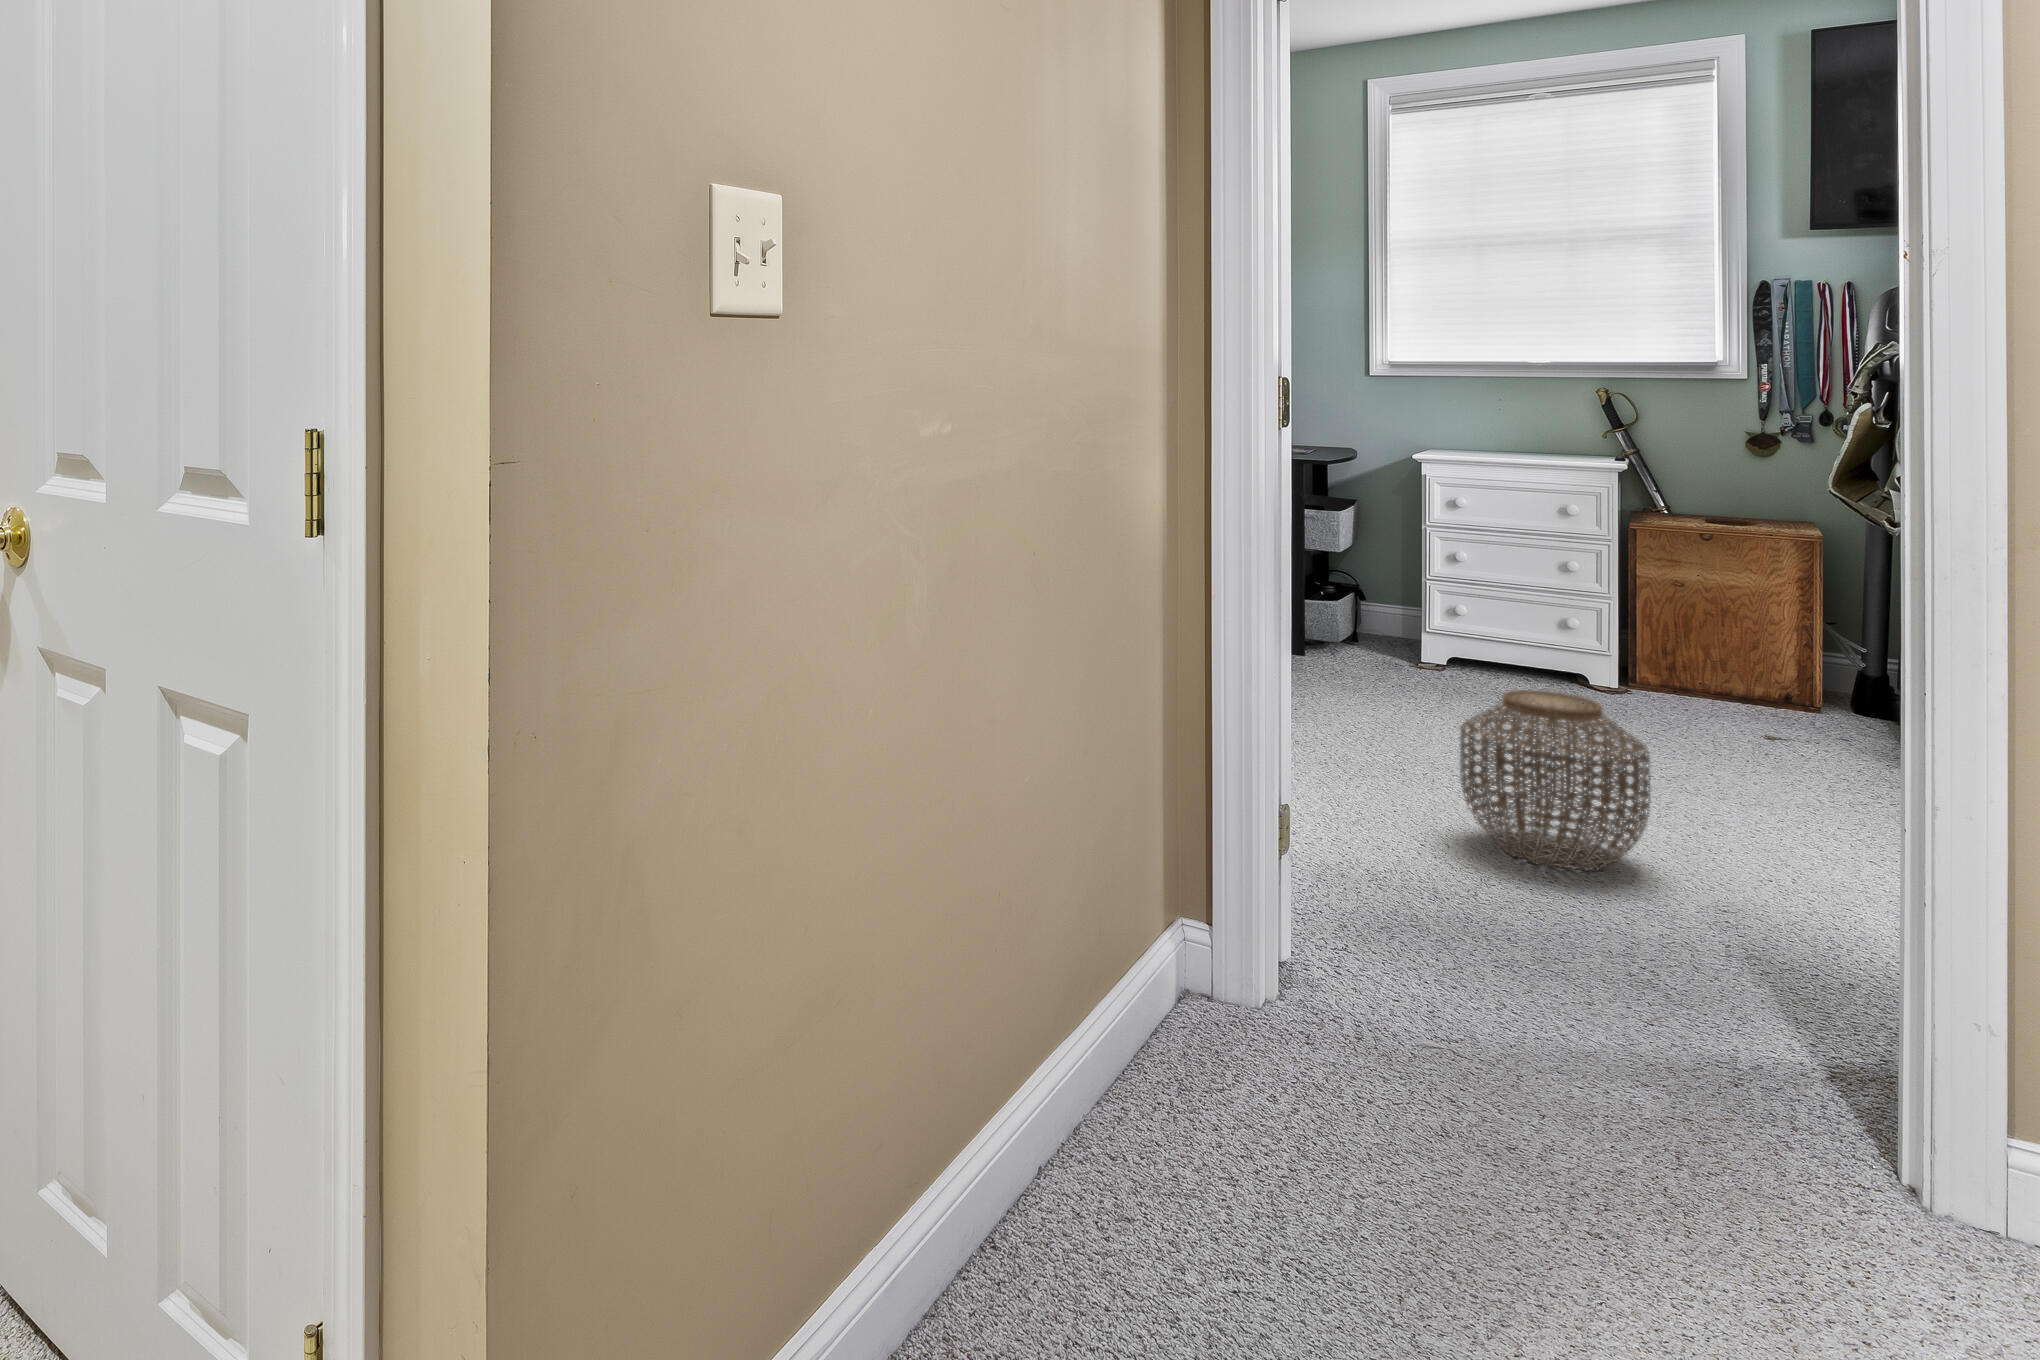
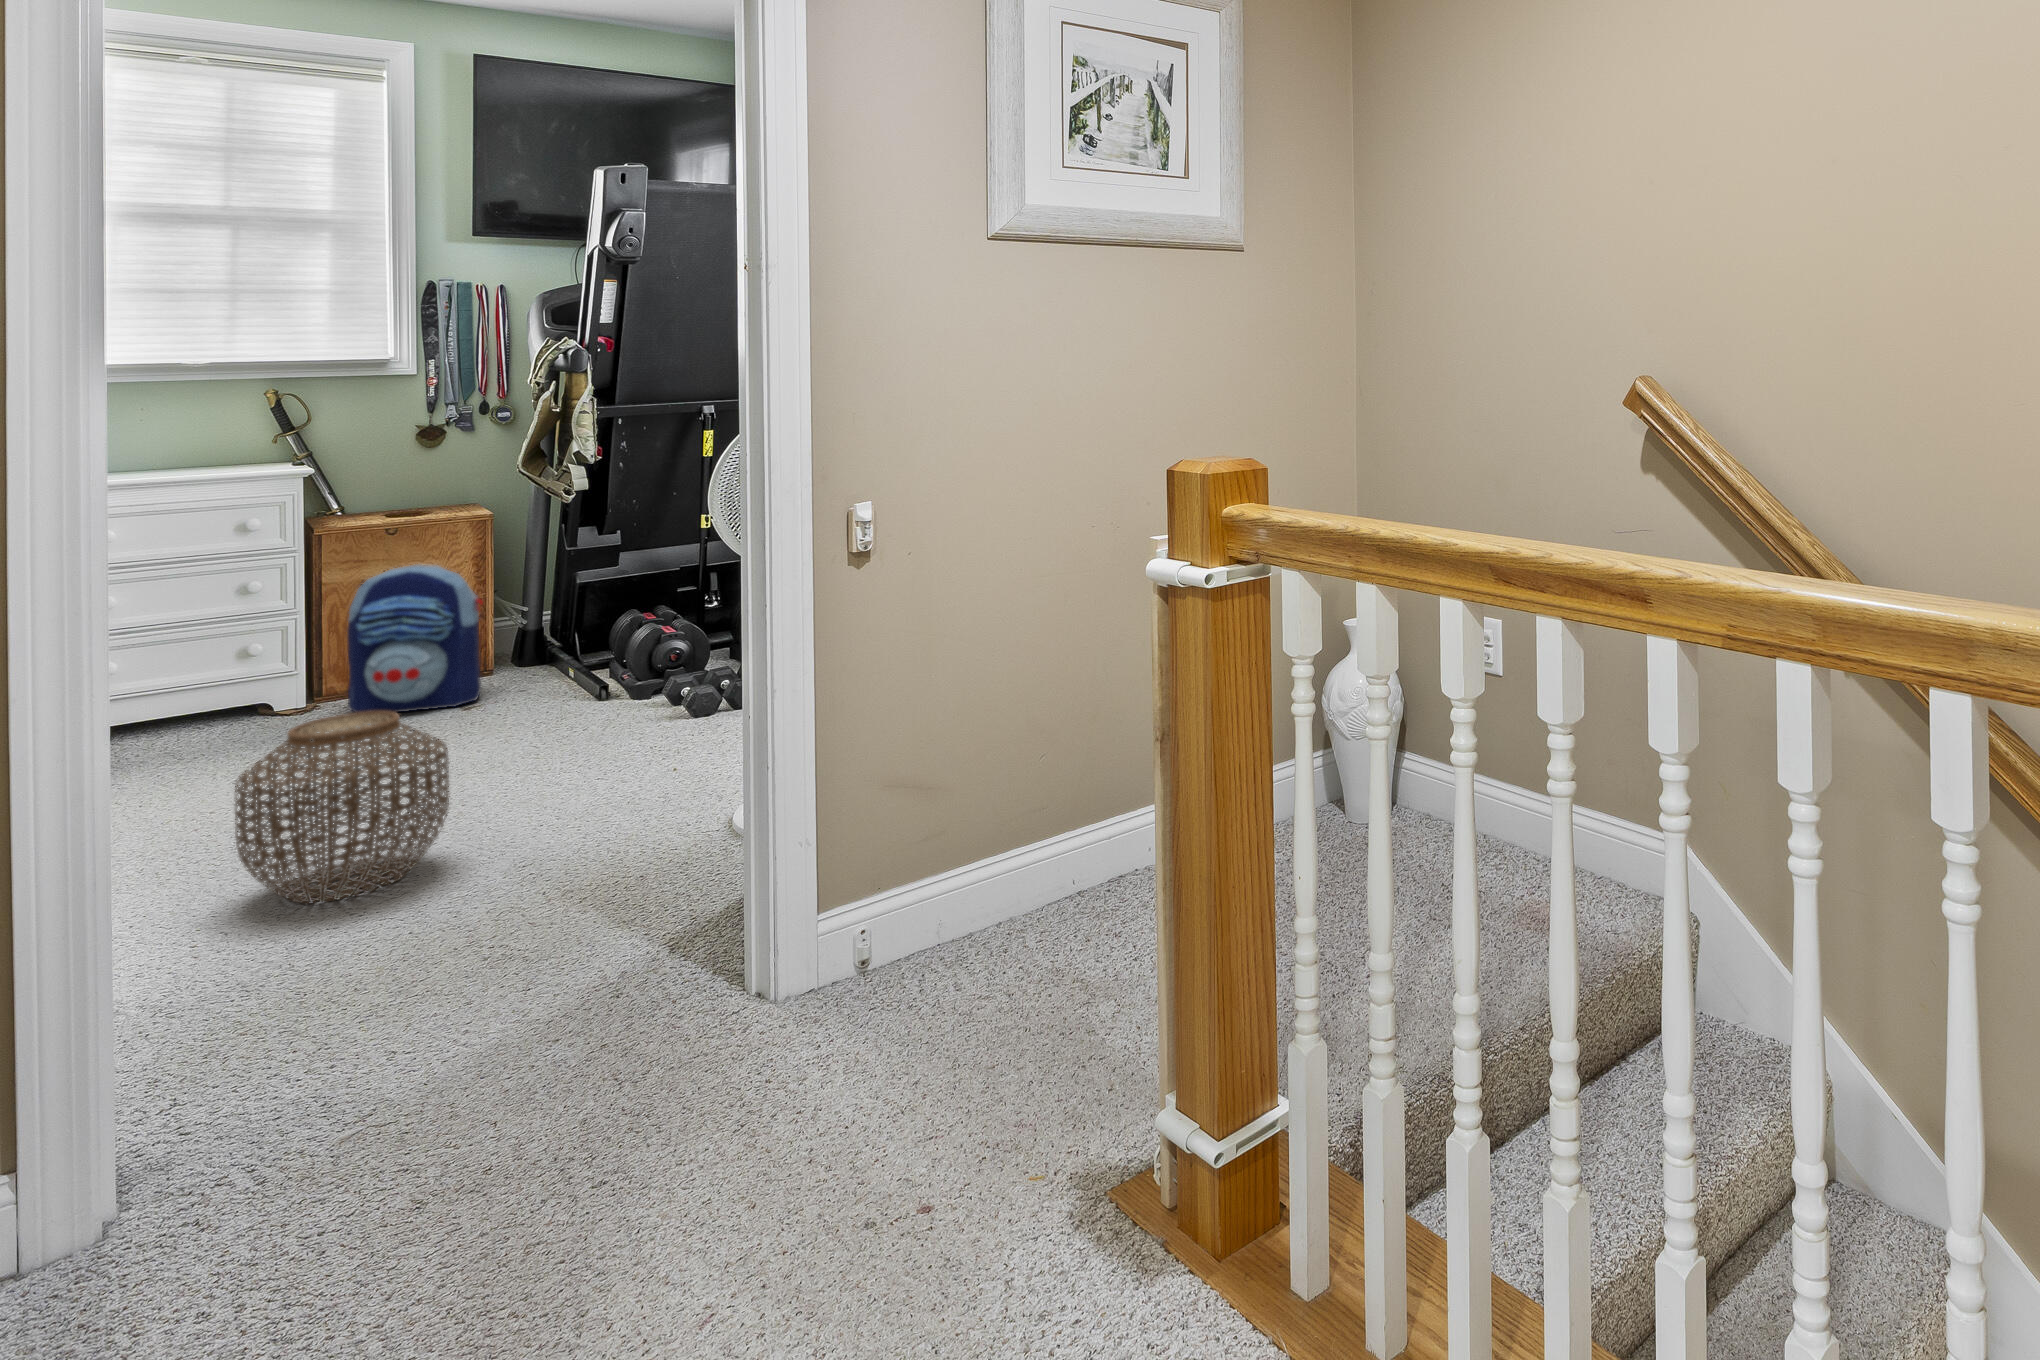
backpack: none [1646,574,1789,736] -> present [347,564,483,713]

